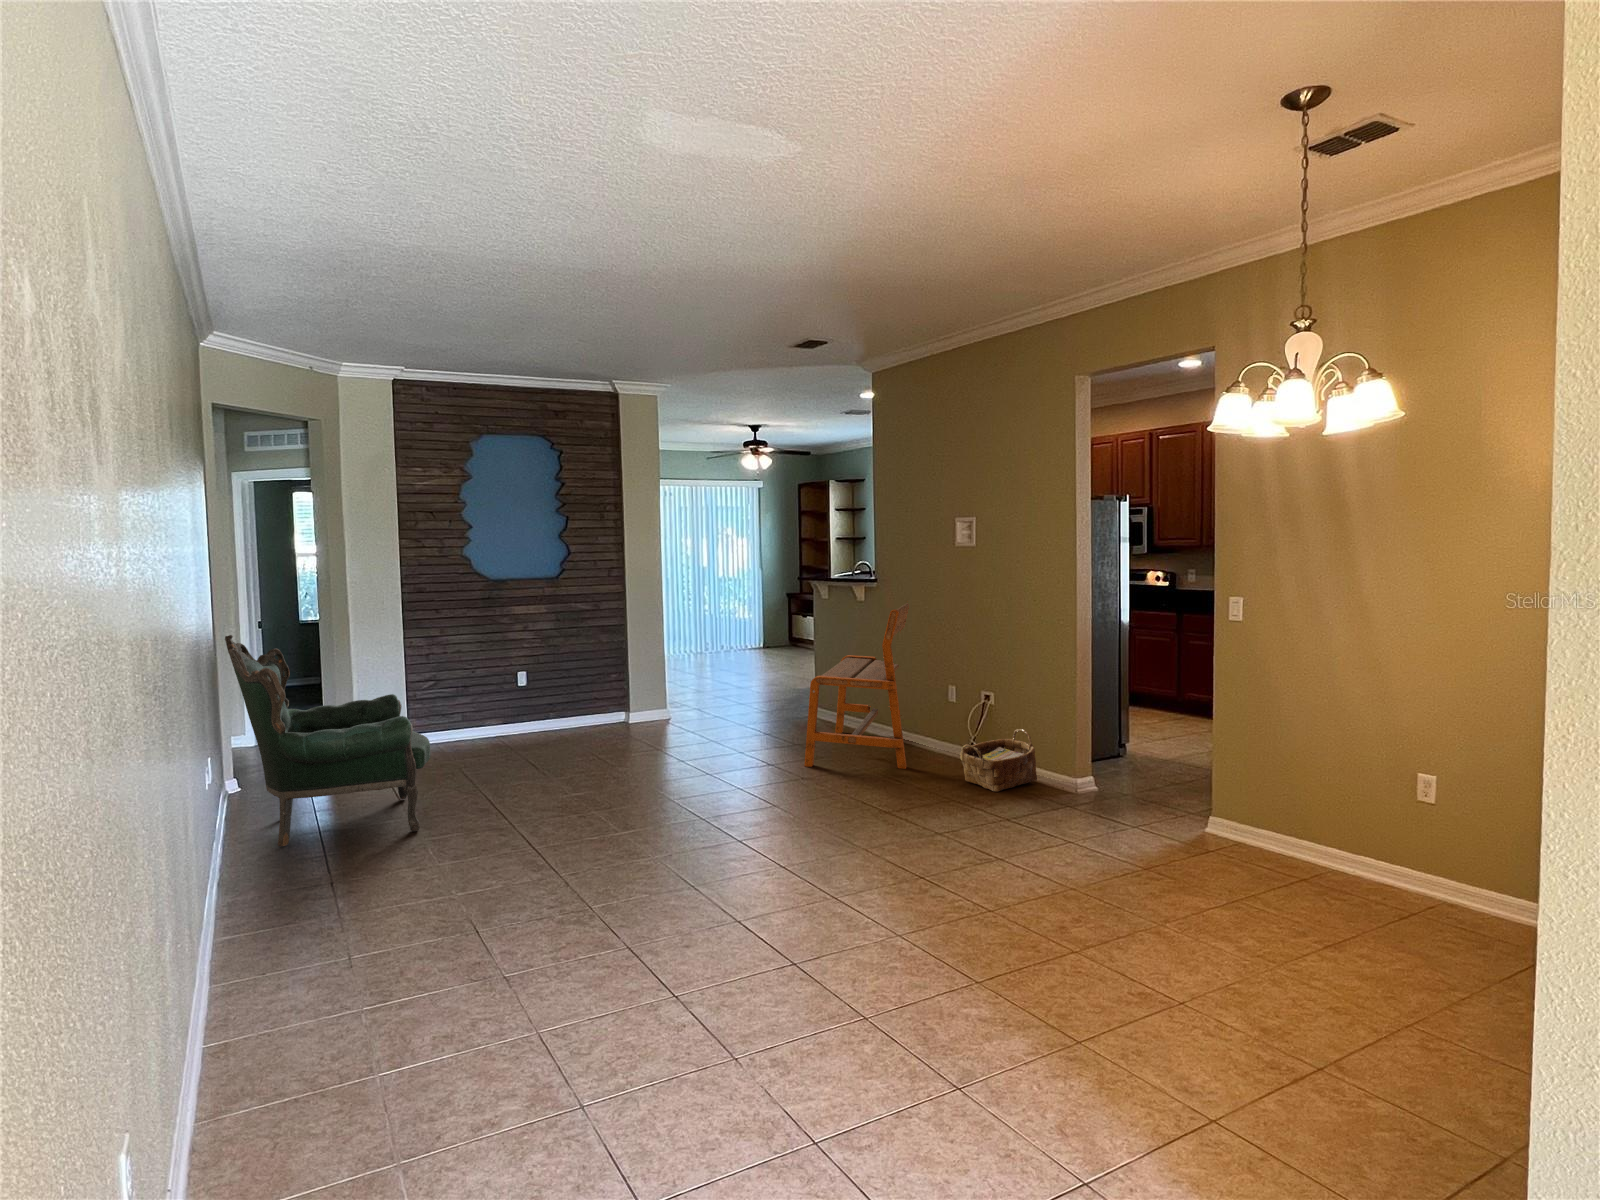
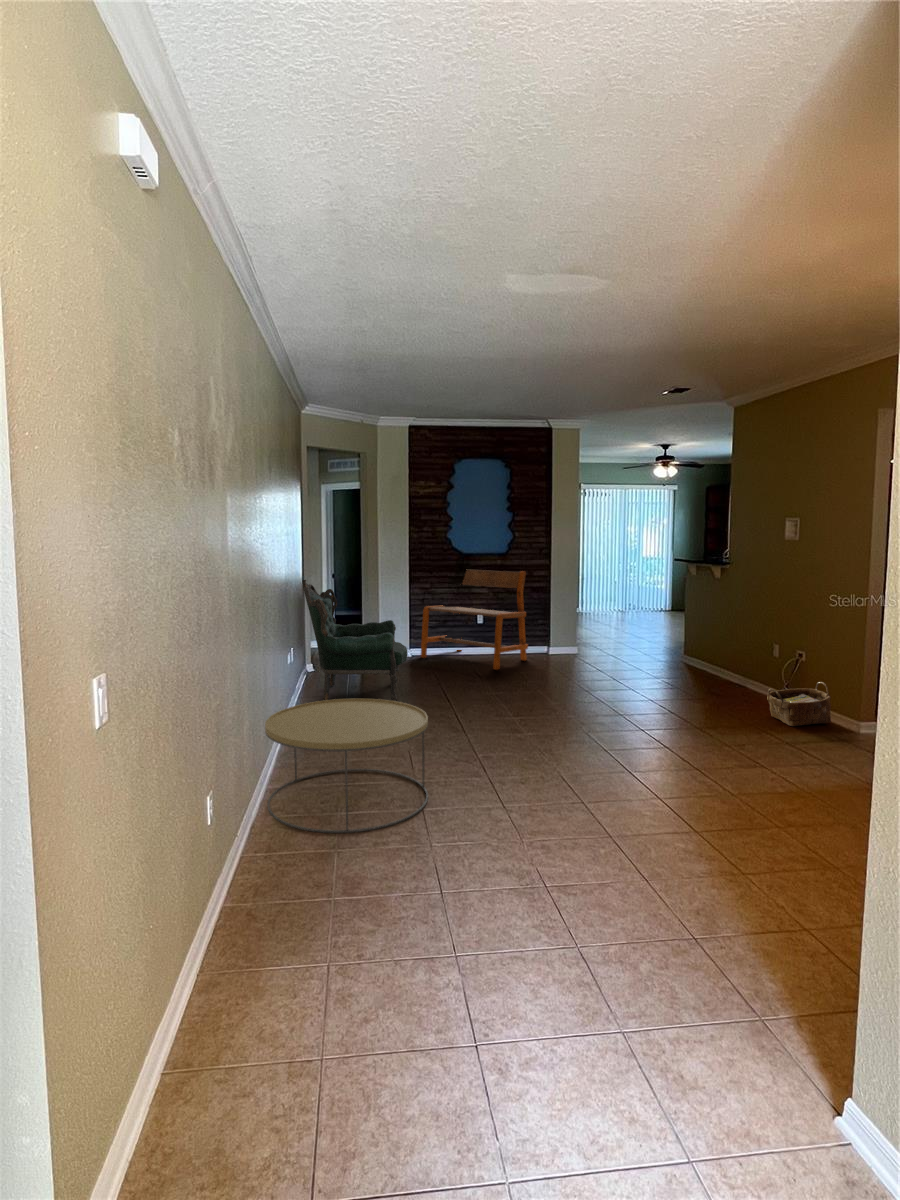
bench: present [804,603,909,769] -> present [421,570,528,670]
coffee table: none [224,840,556,1130] -> present [265,699,428,833]

